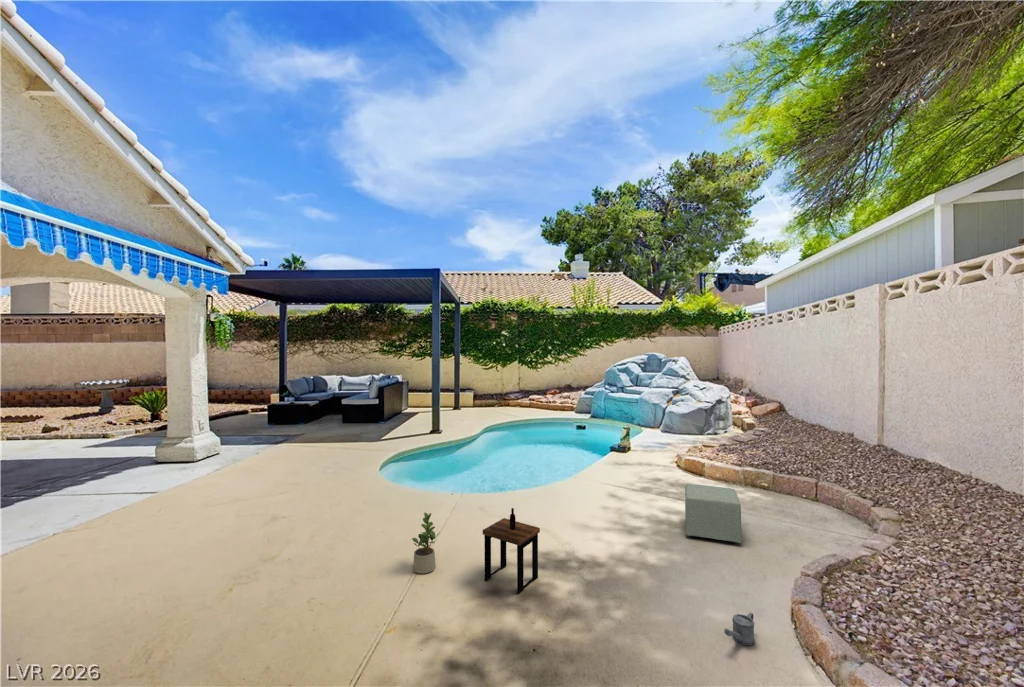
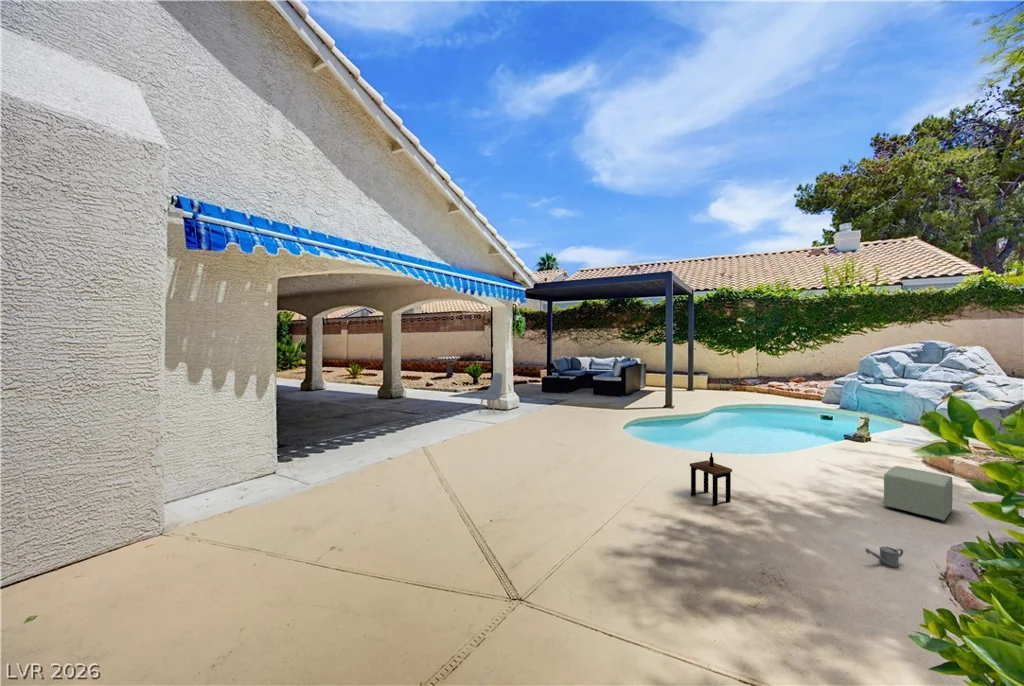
chair: none [130,403,184,475] -> present [480,373,502,412]
potted plant: present [412,513,439,574] -> none [643,448,661,485]

